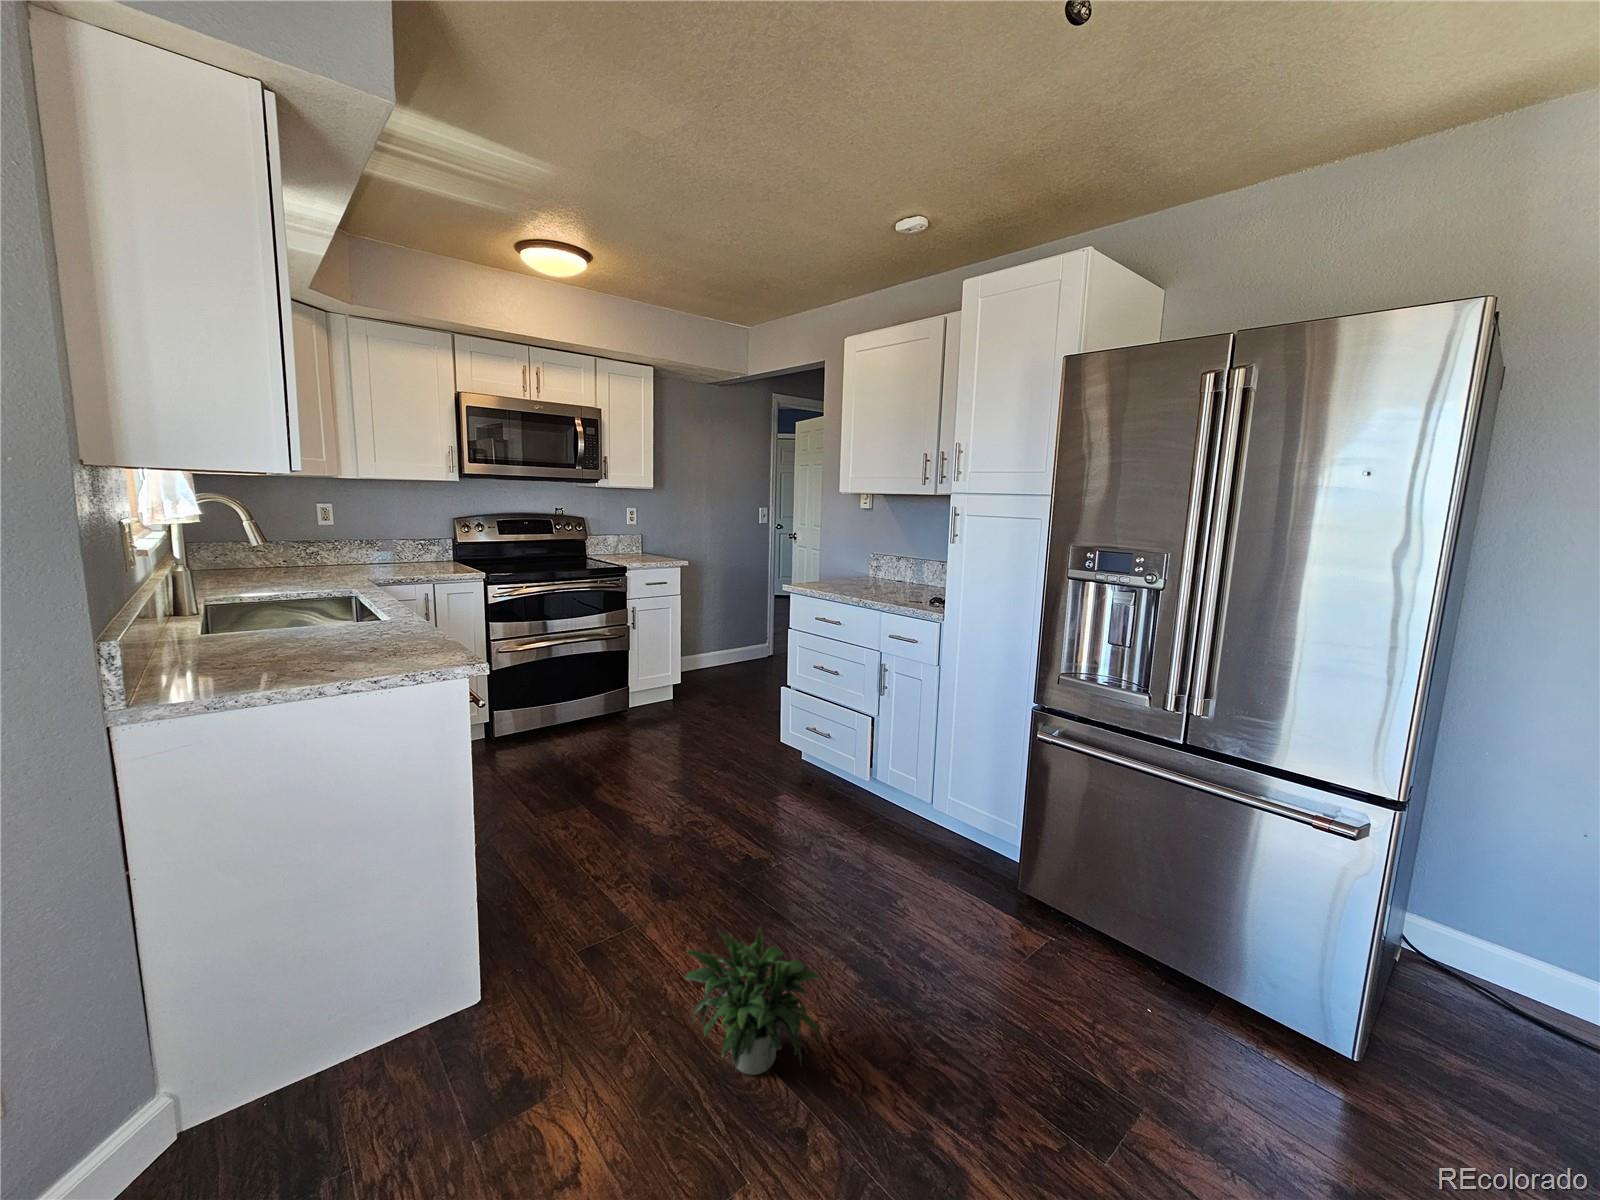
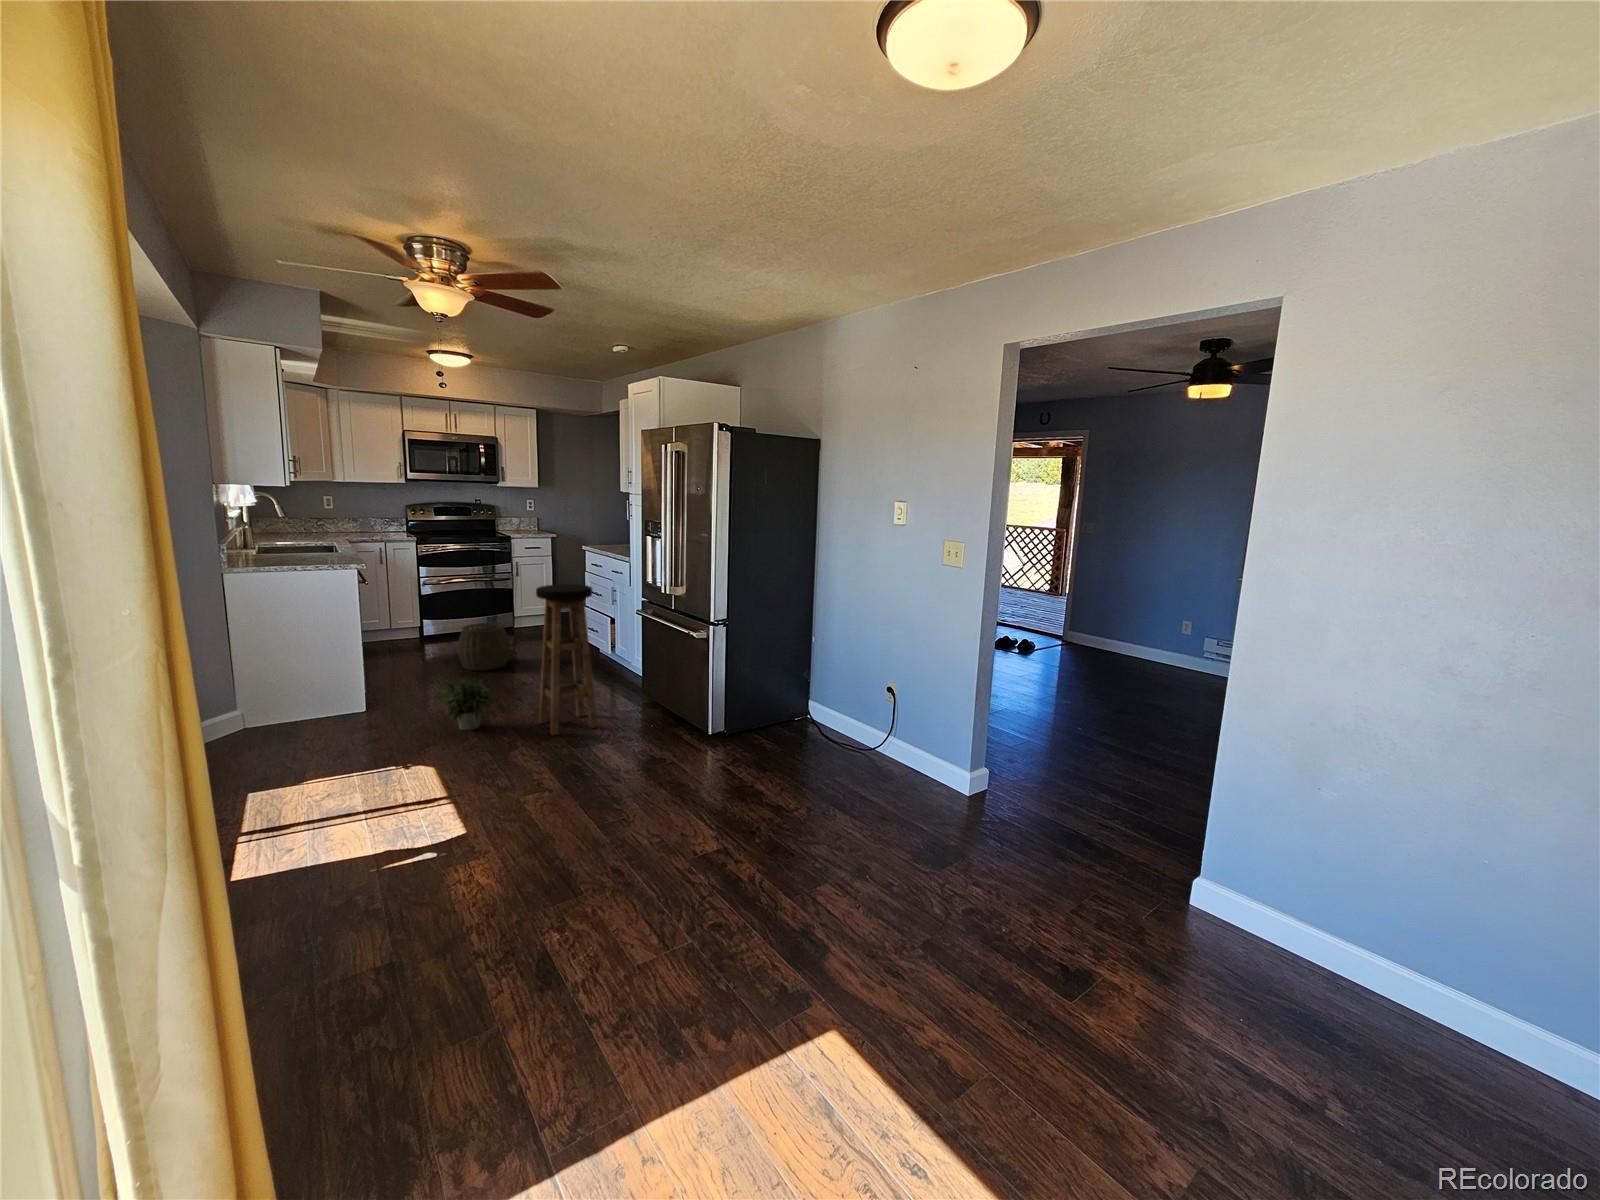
bar stool: none [890,697,1052,1083] -> present [536,584,597,735]
woven basket: none [594,729,685,827] -> present [458,623,510,671]

